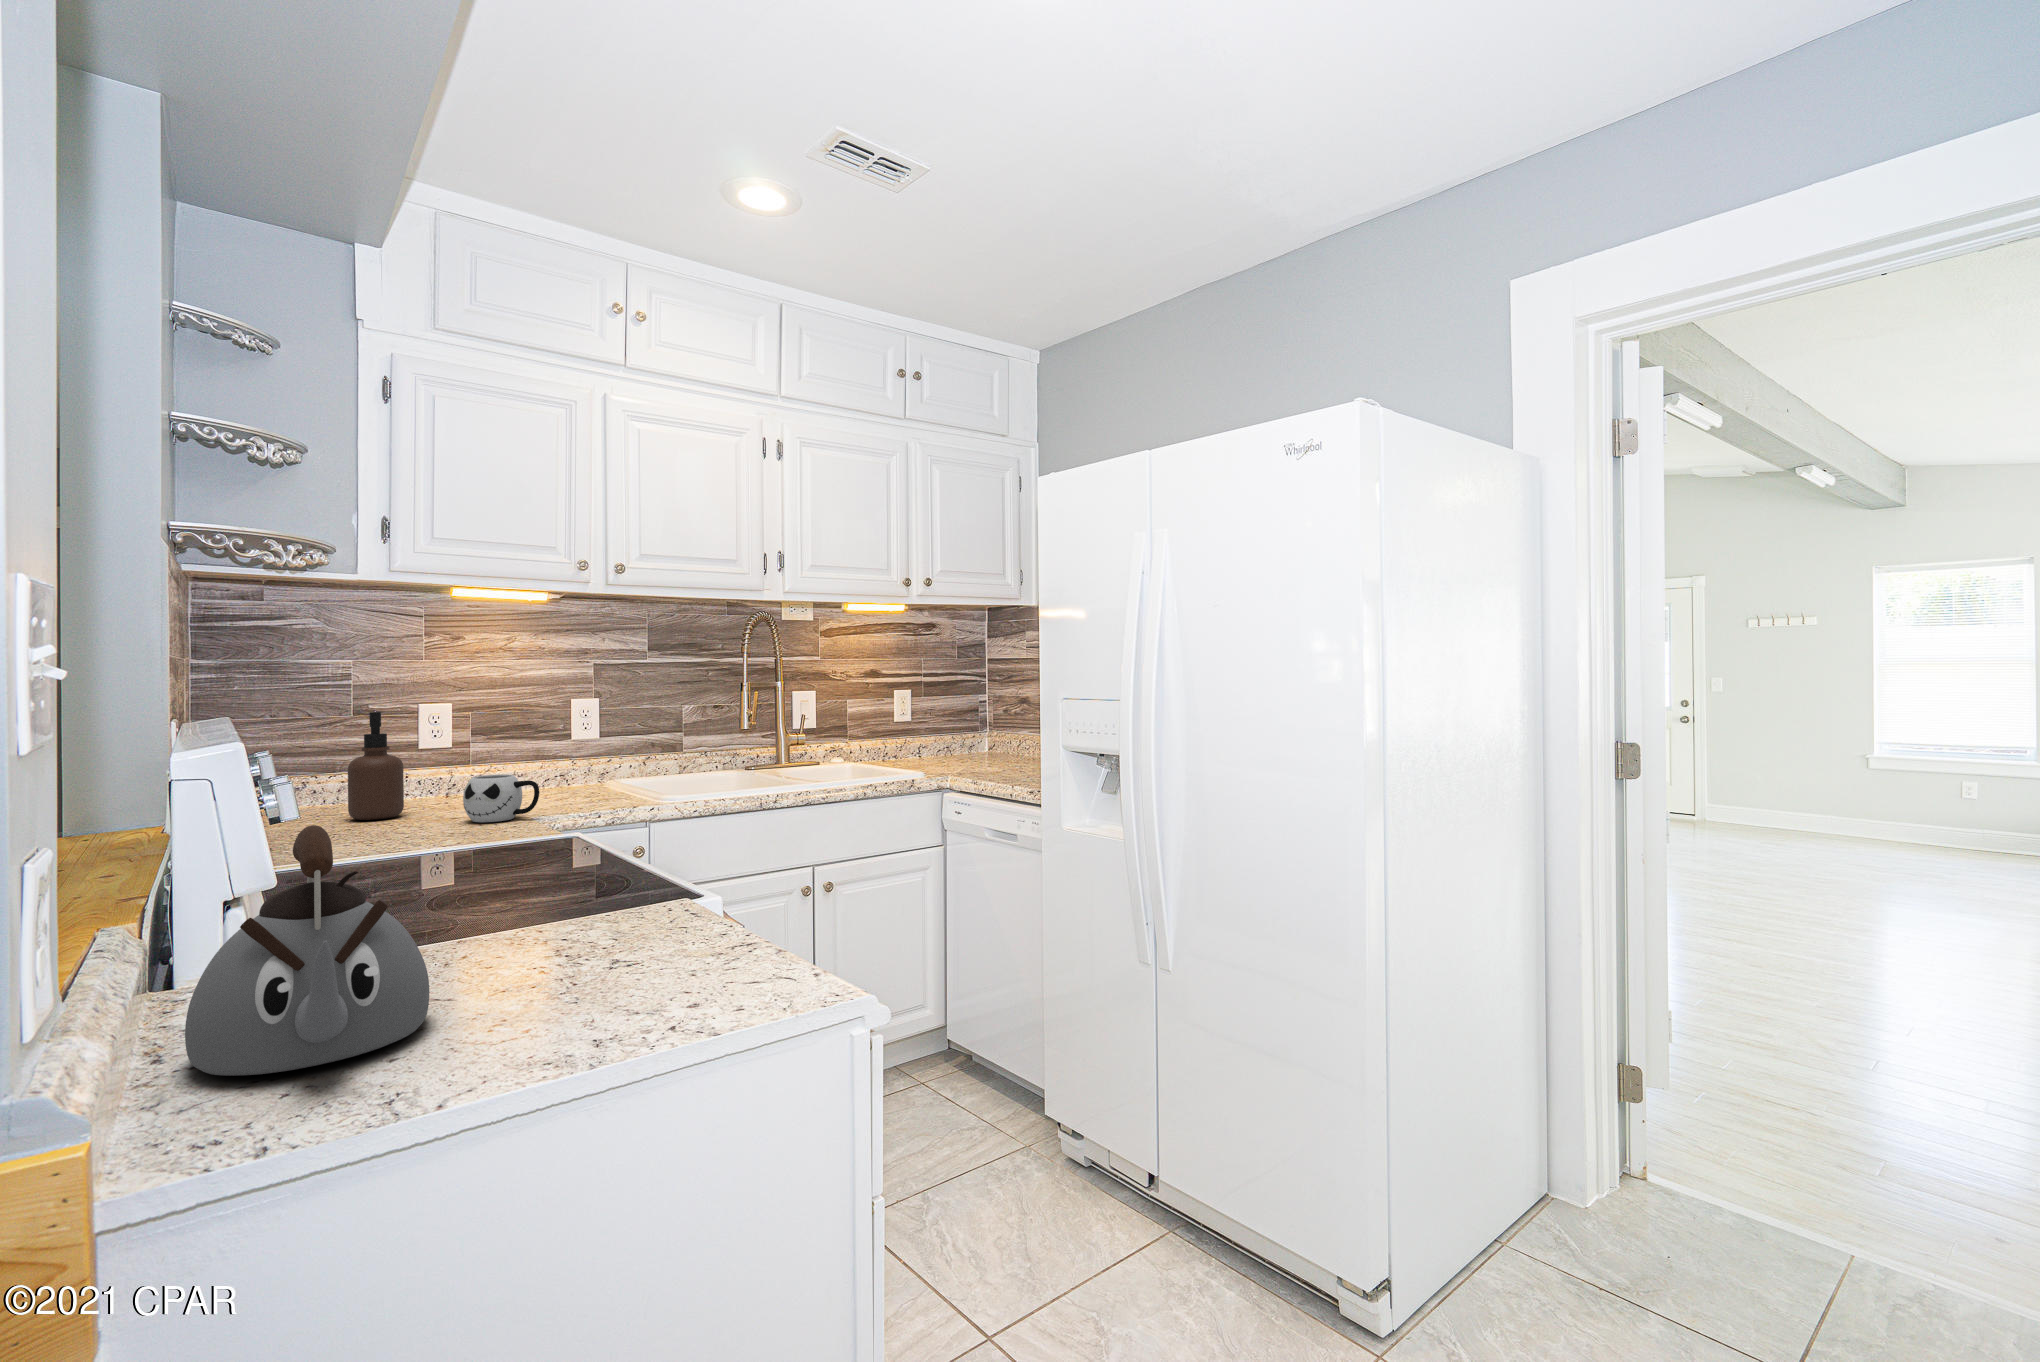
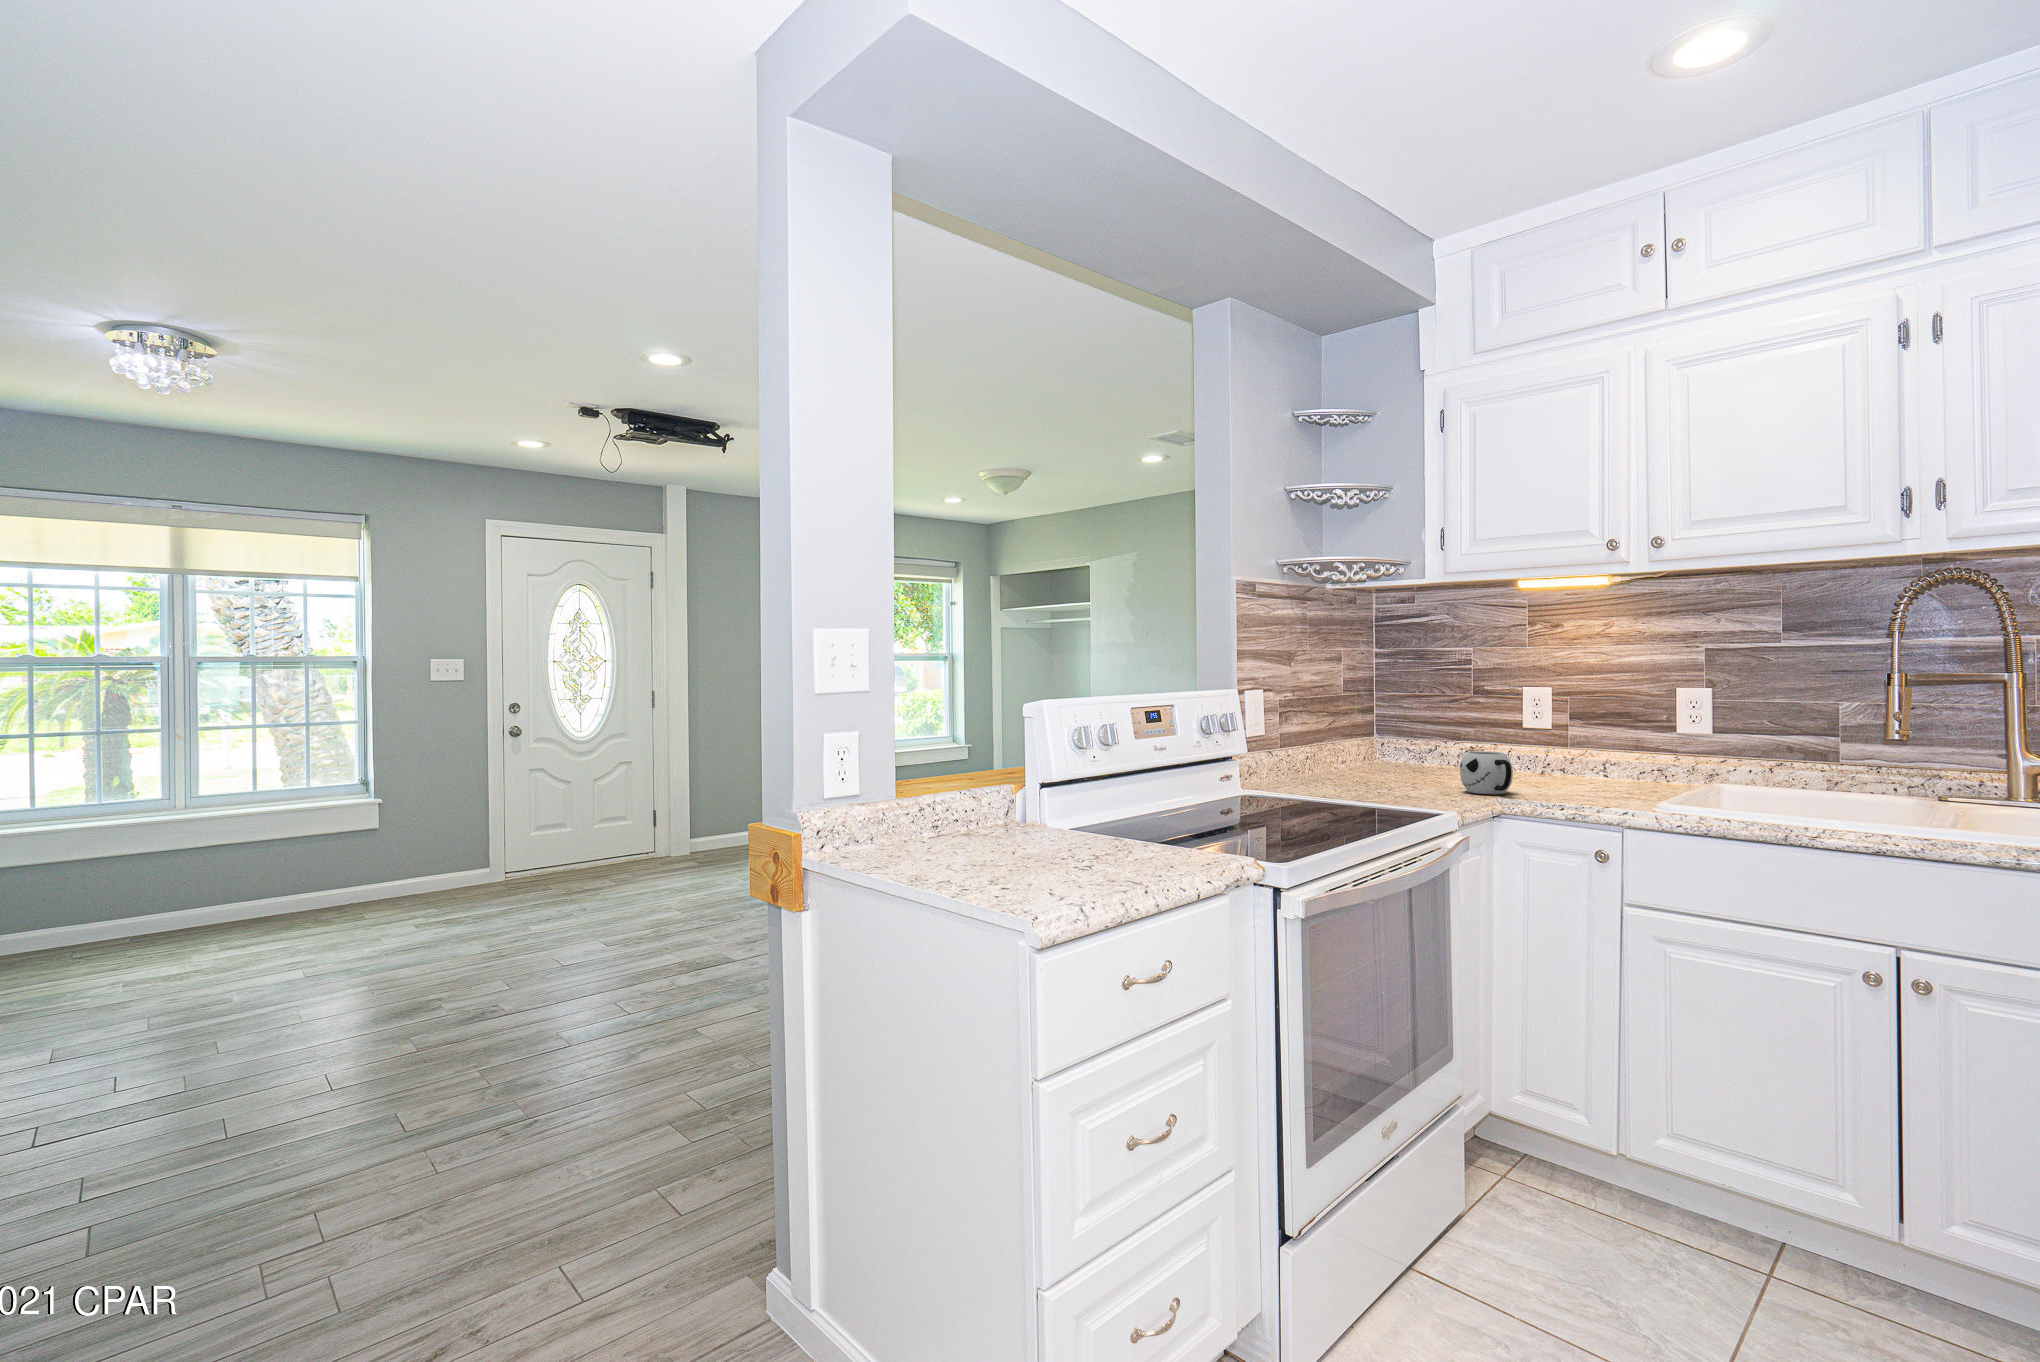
soap dispenser: present [348,712,404,820] -> none [1422,691,1465,780]
kettle: present [185,825,429,1076] -> none [905,732,1021,850]

